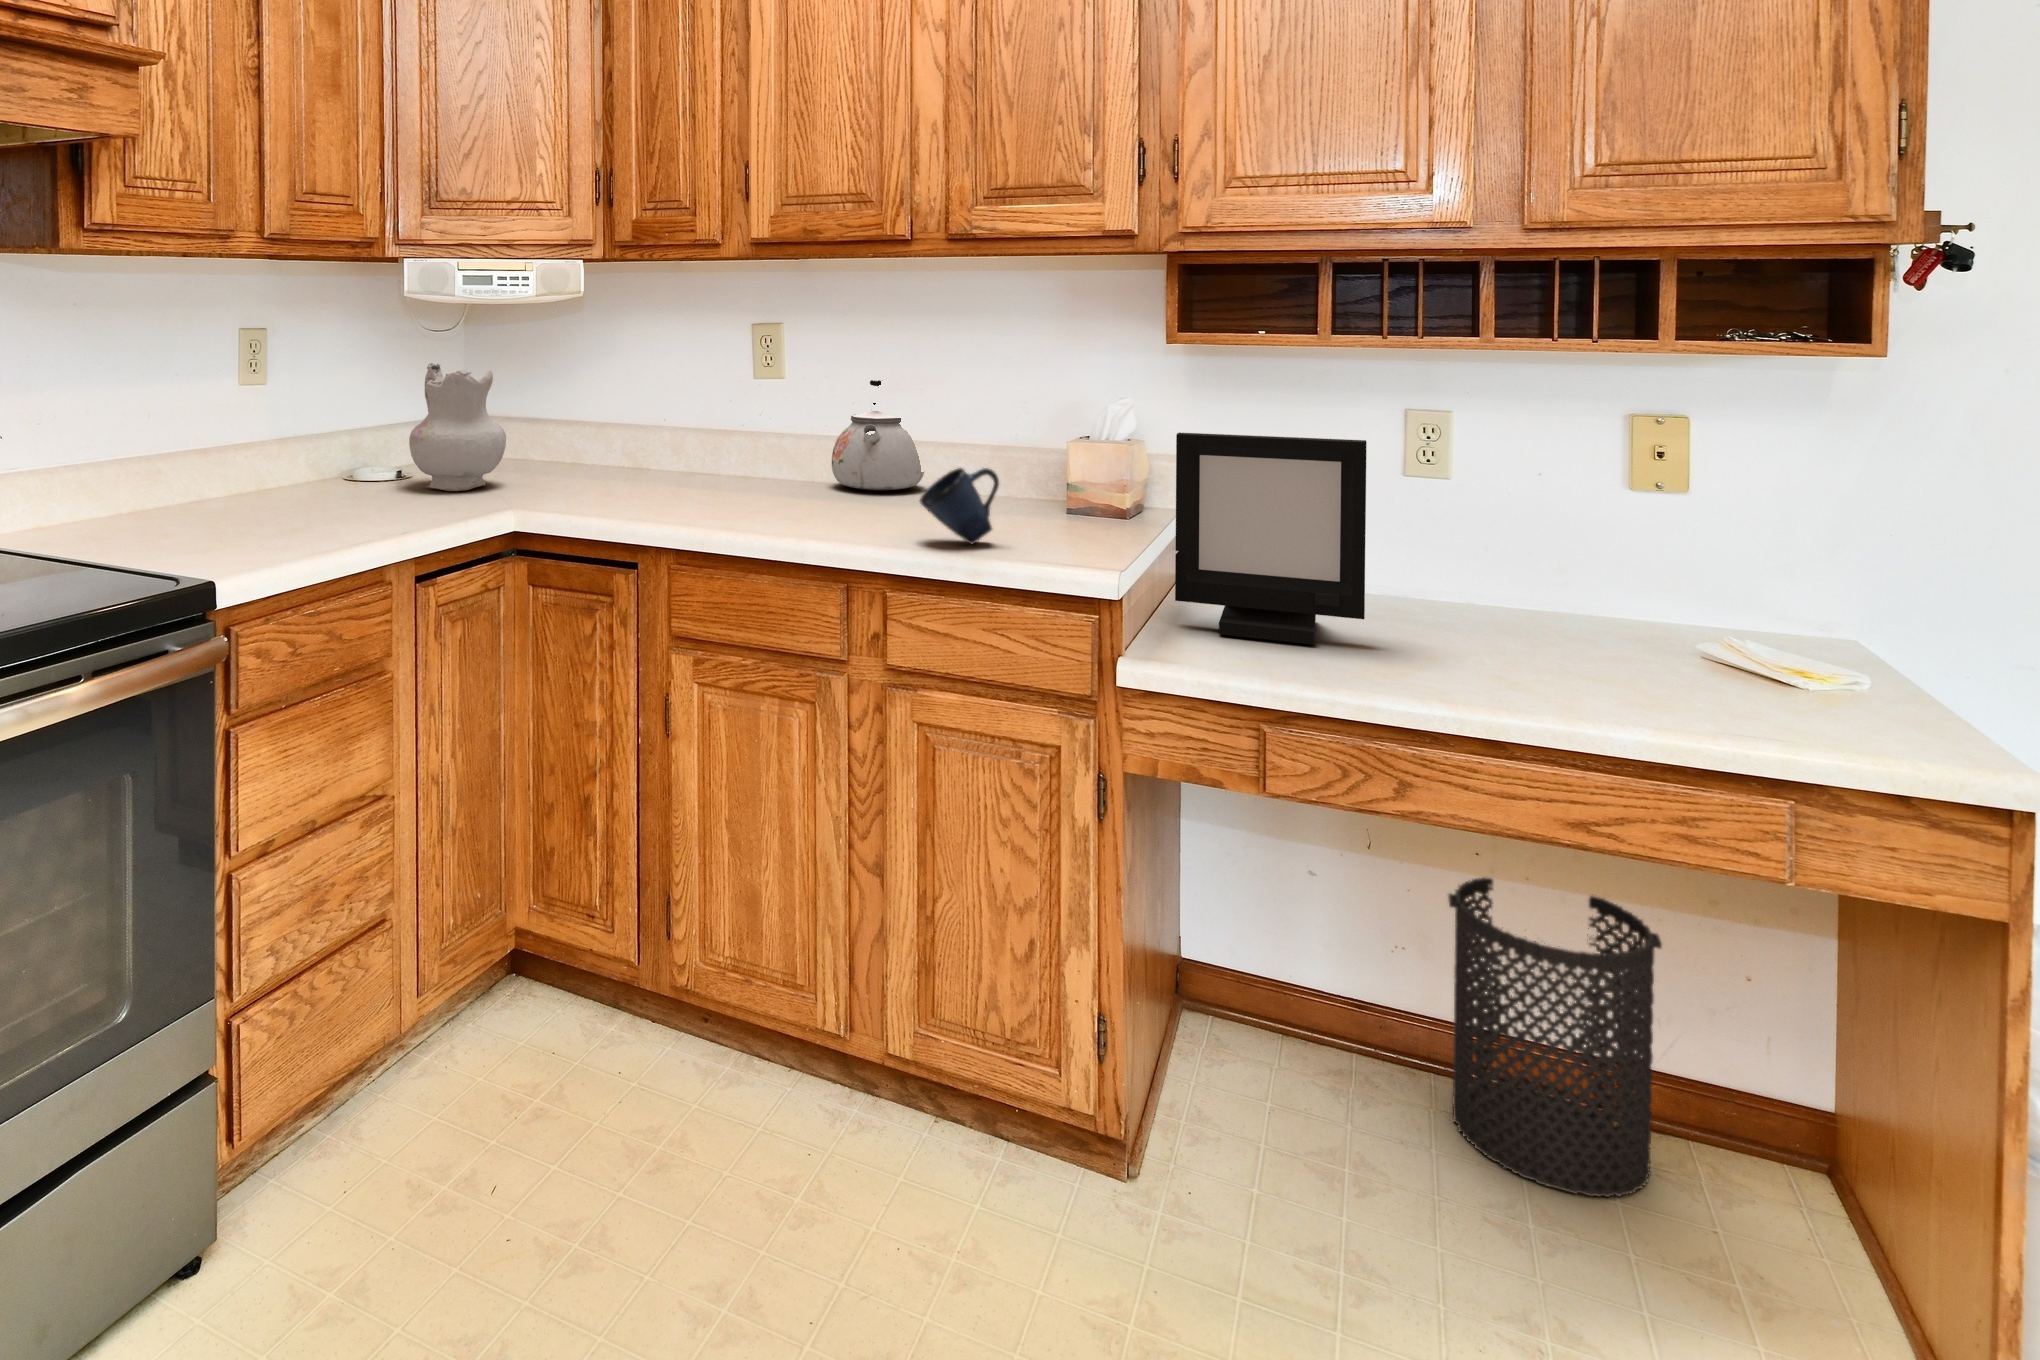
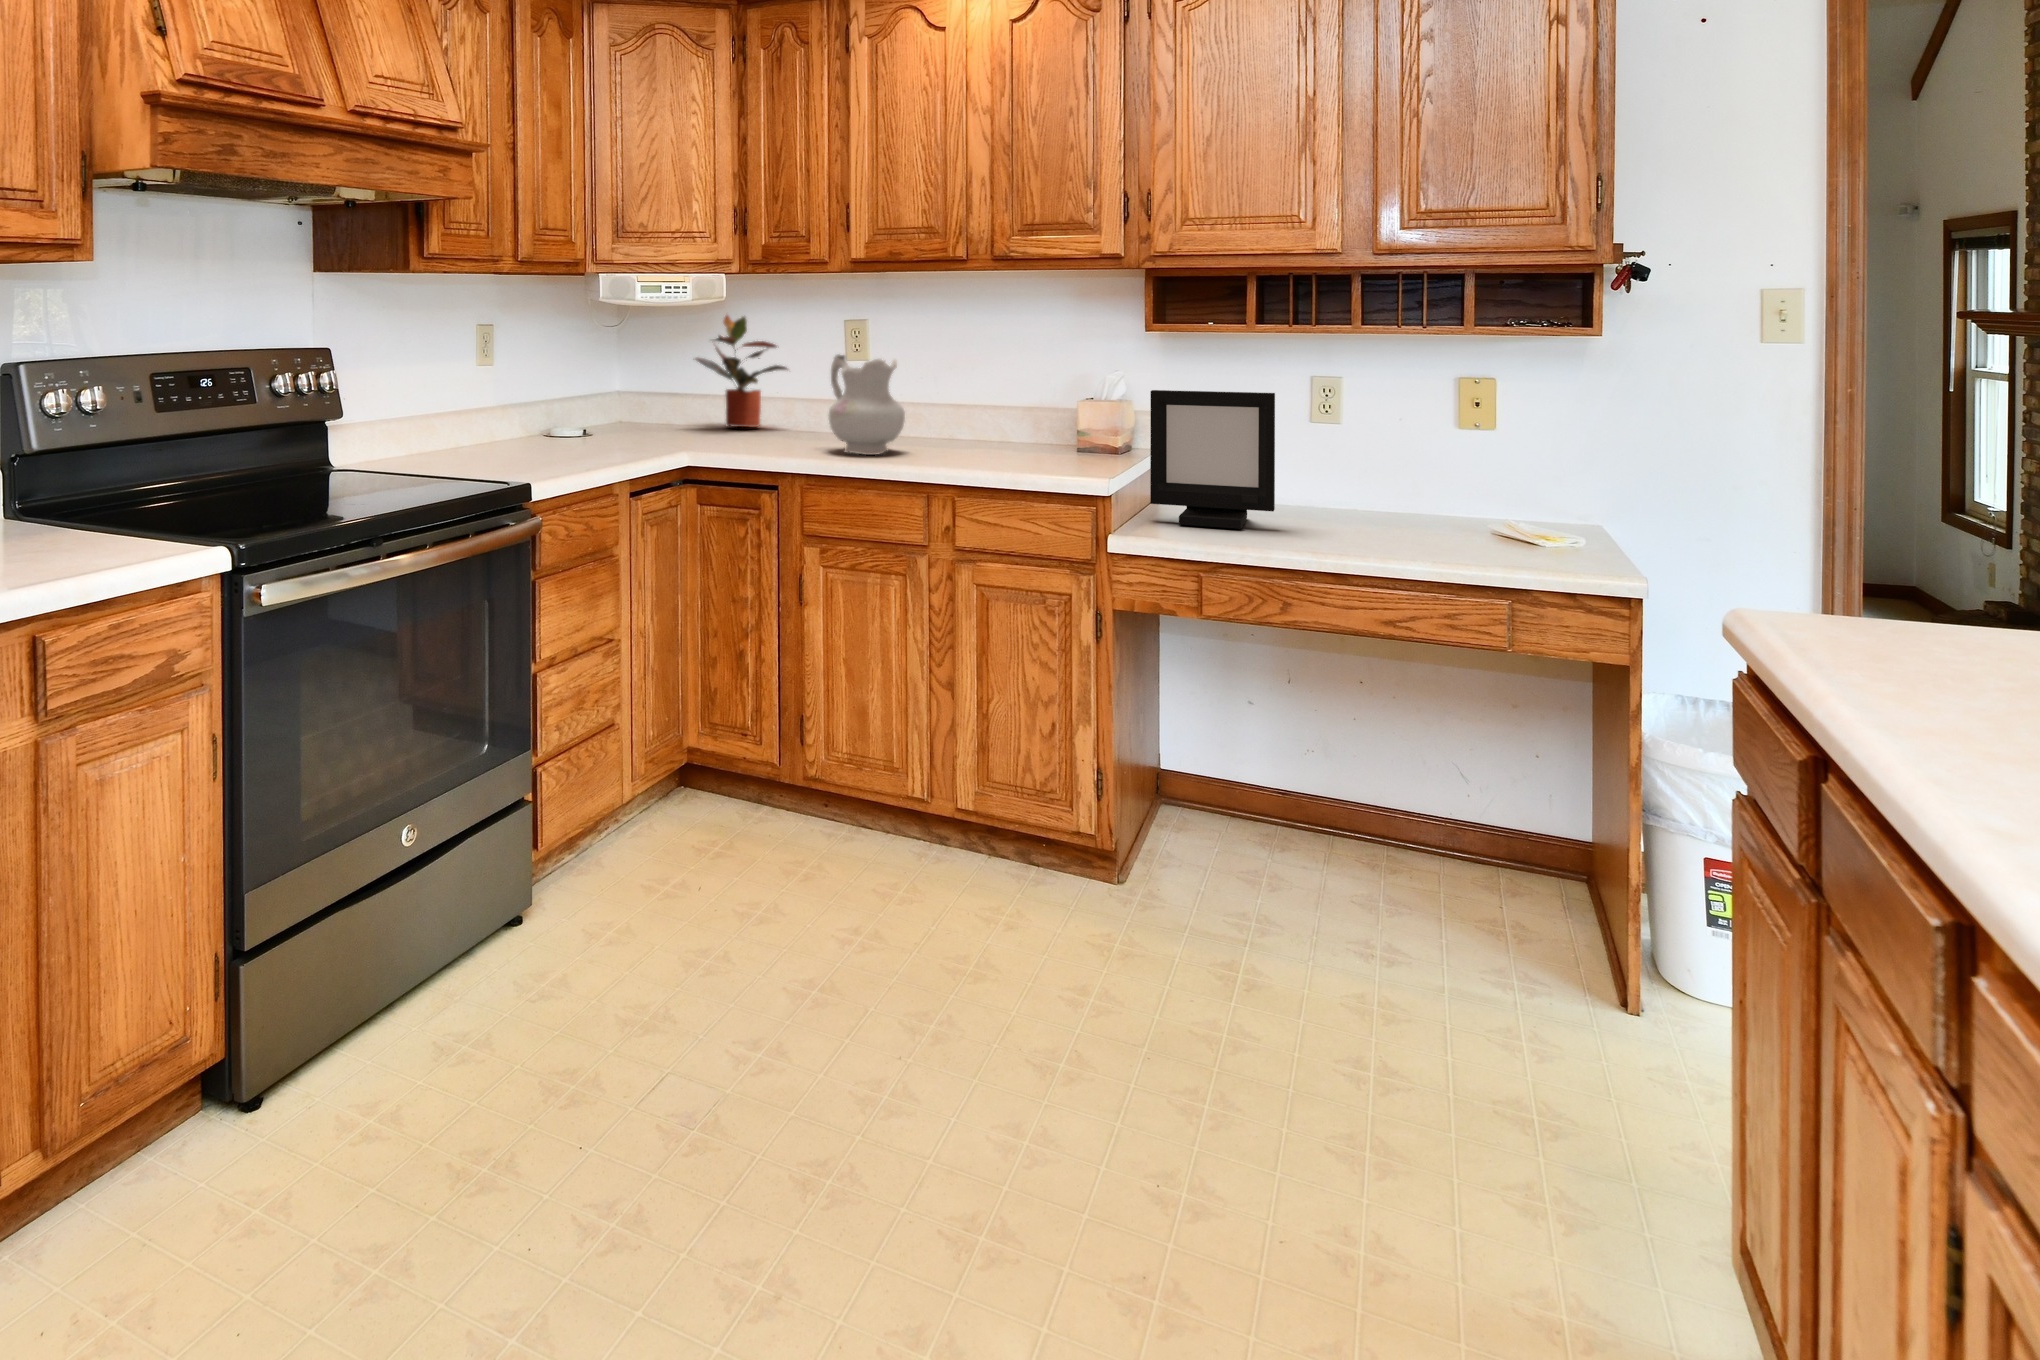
potted plant: none [547,312,677,467] -> present [695,315,788,427]
ceramic pitcher: present [409,363,506,491] -> present [829,355,905,455]
kettle: present [831,380,924,491] -> none [909,360,978,440]
mug: present [920,468,999,544] -> none [976,415,1031,467]
trash can: present [1448,877,1662,1197] -> none [1339,696,1474,891]

